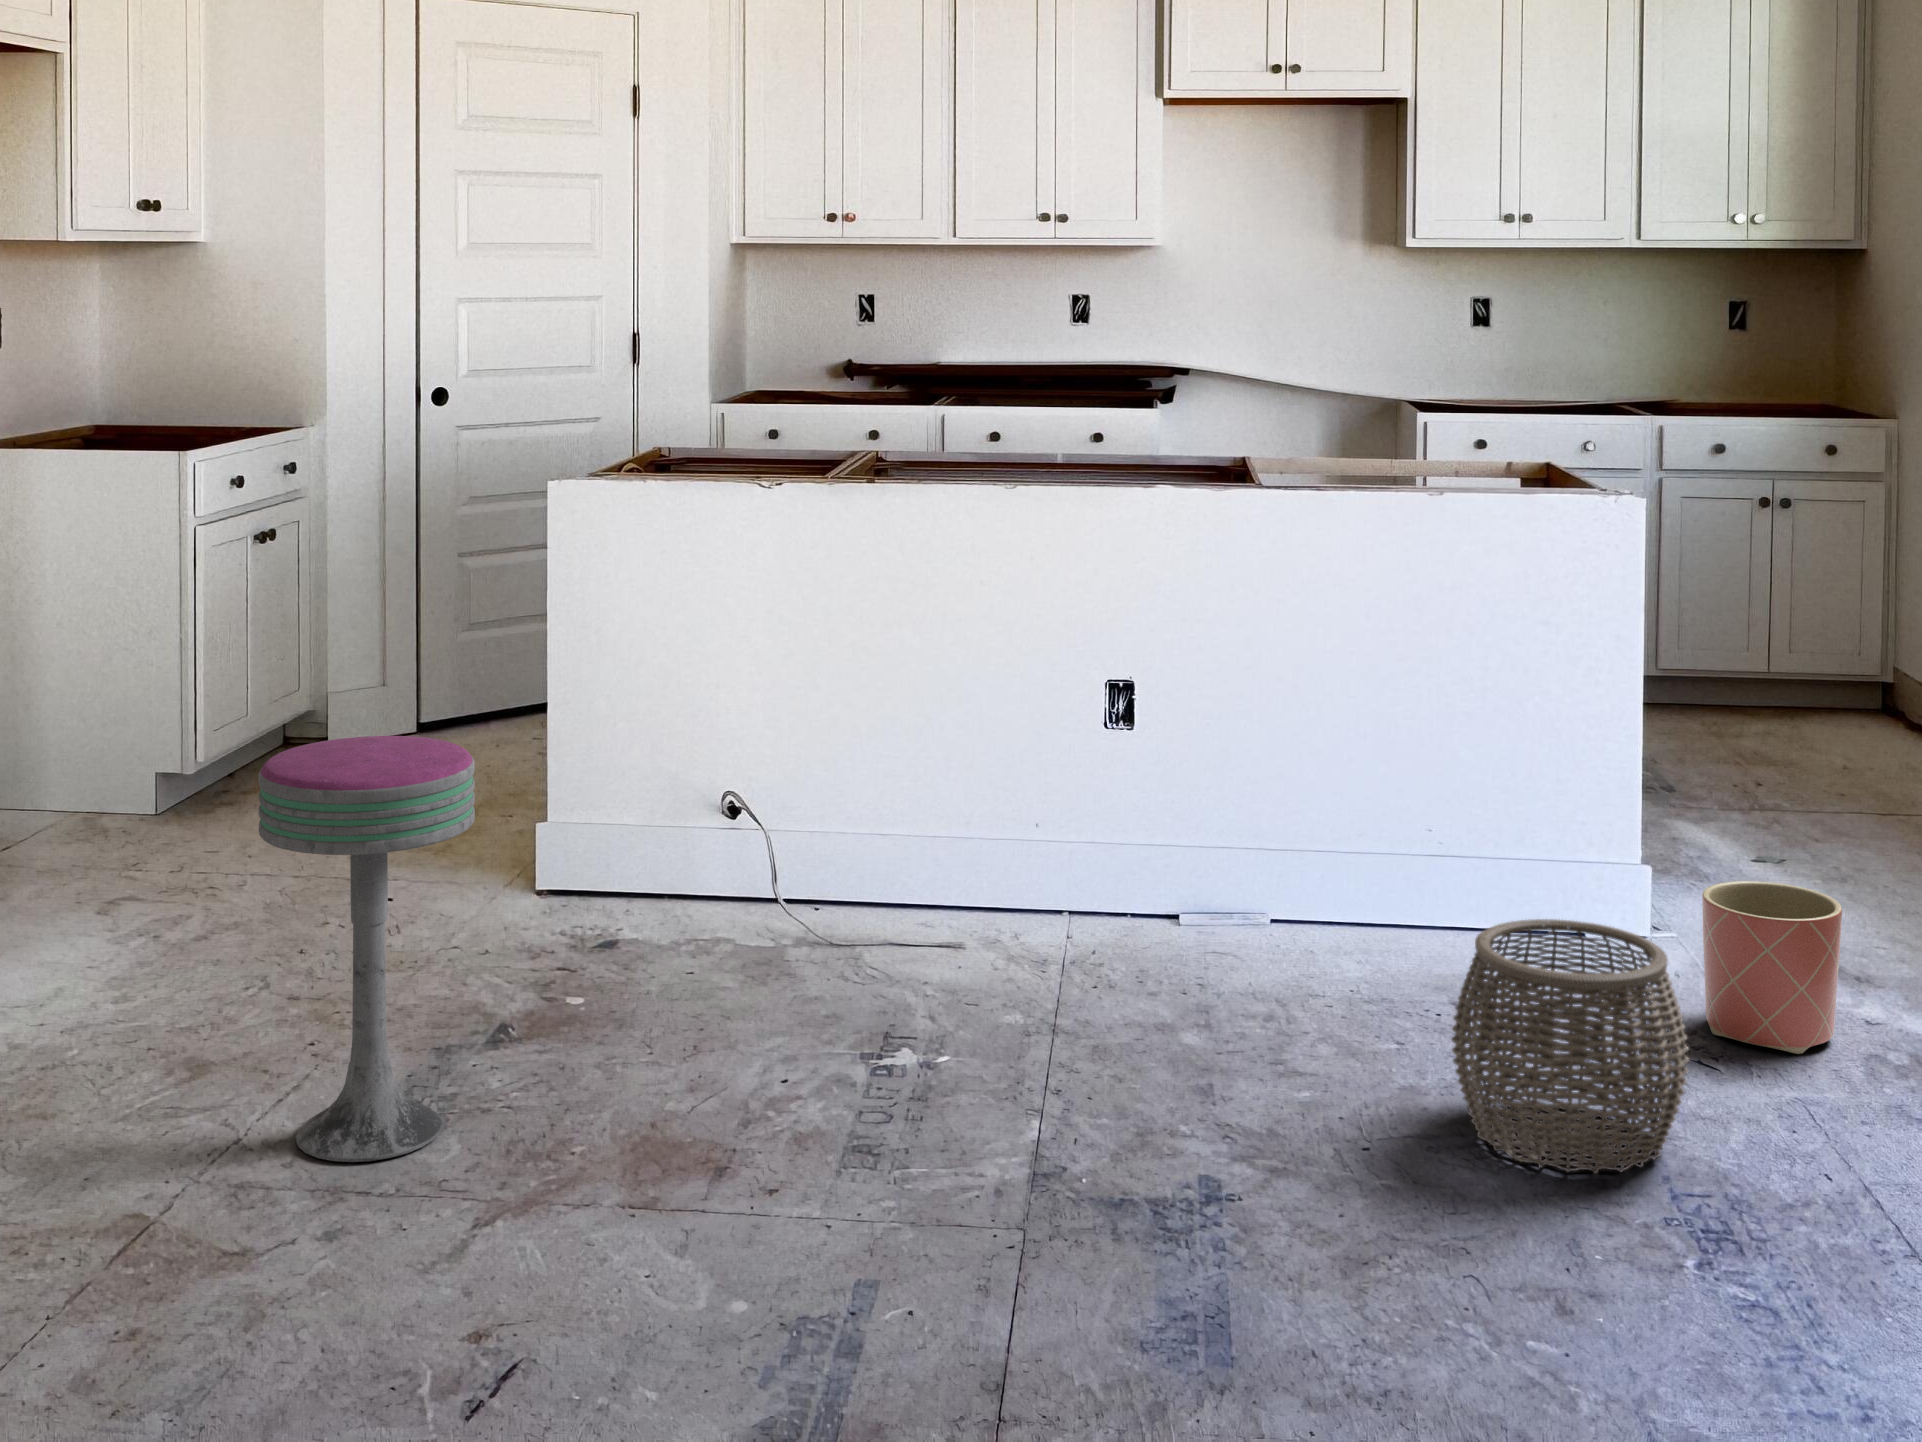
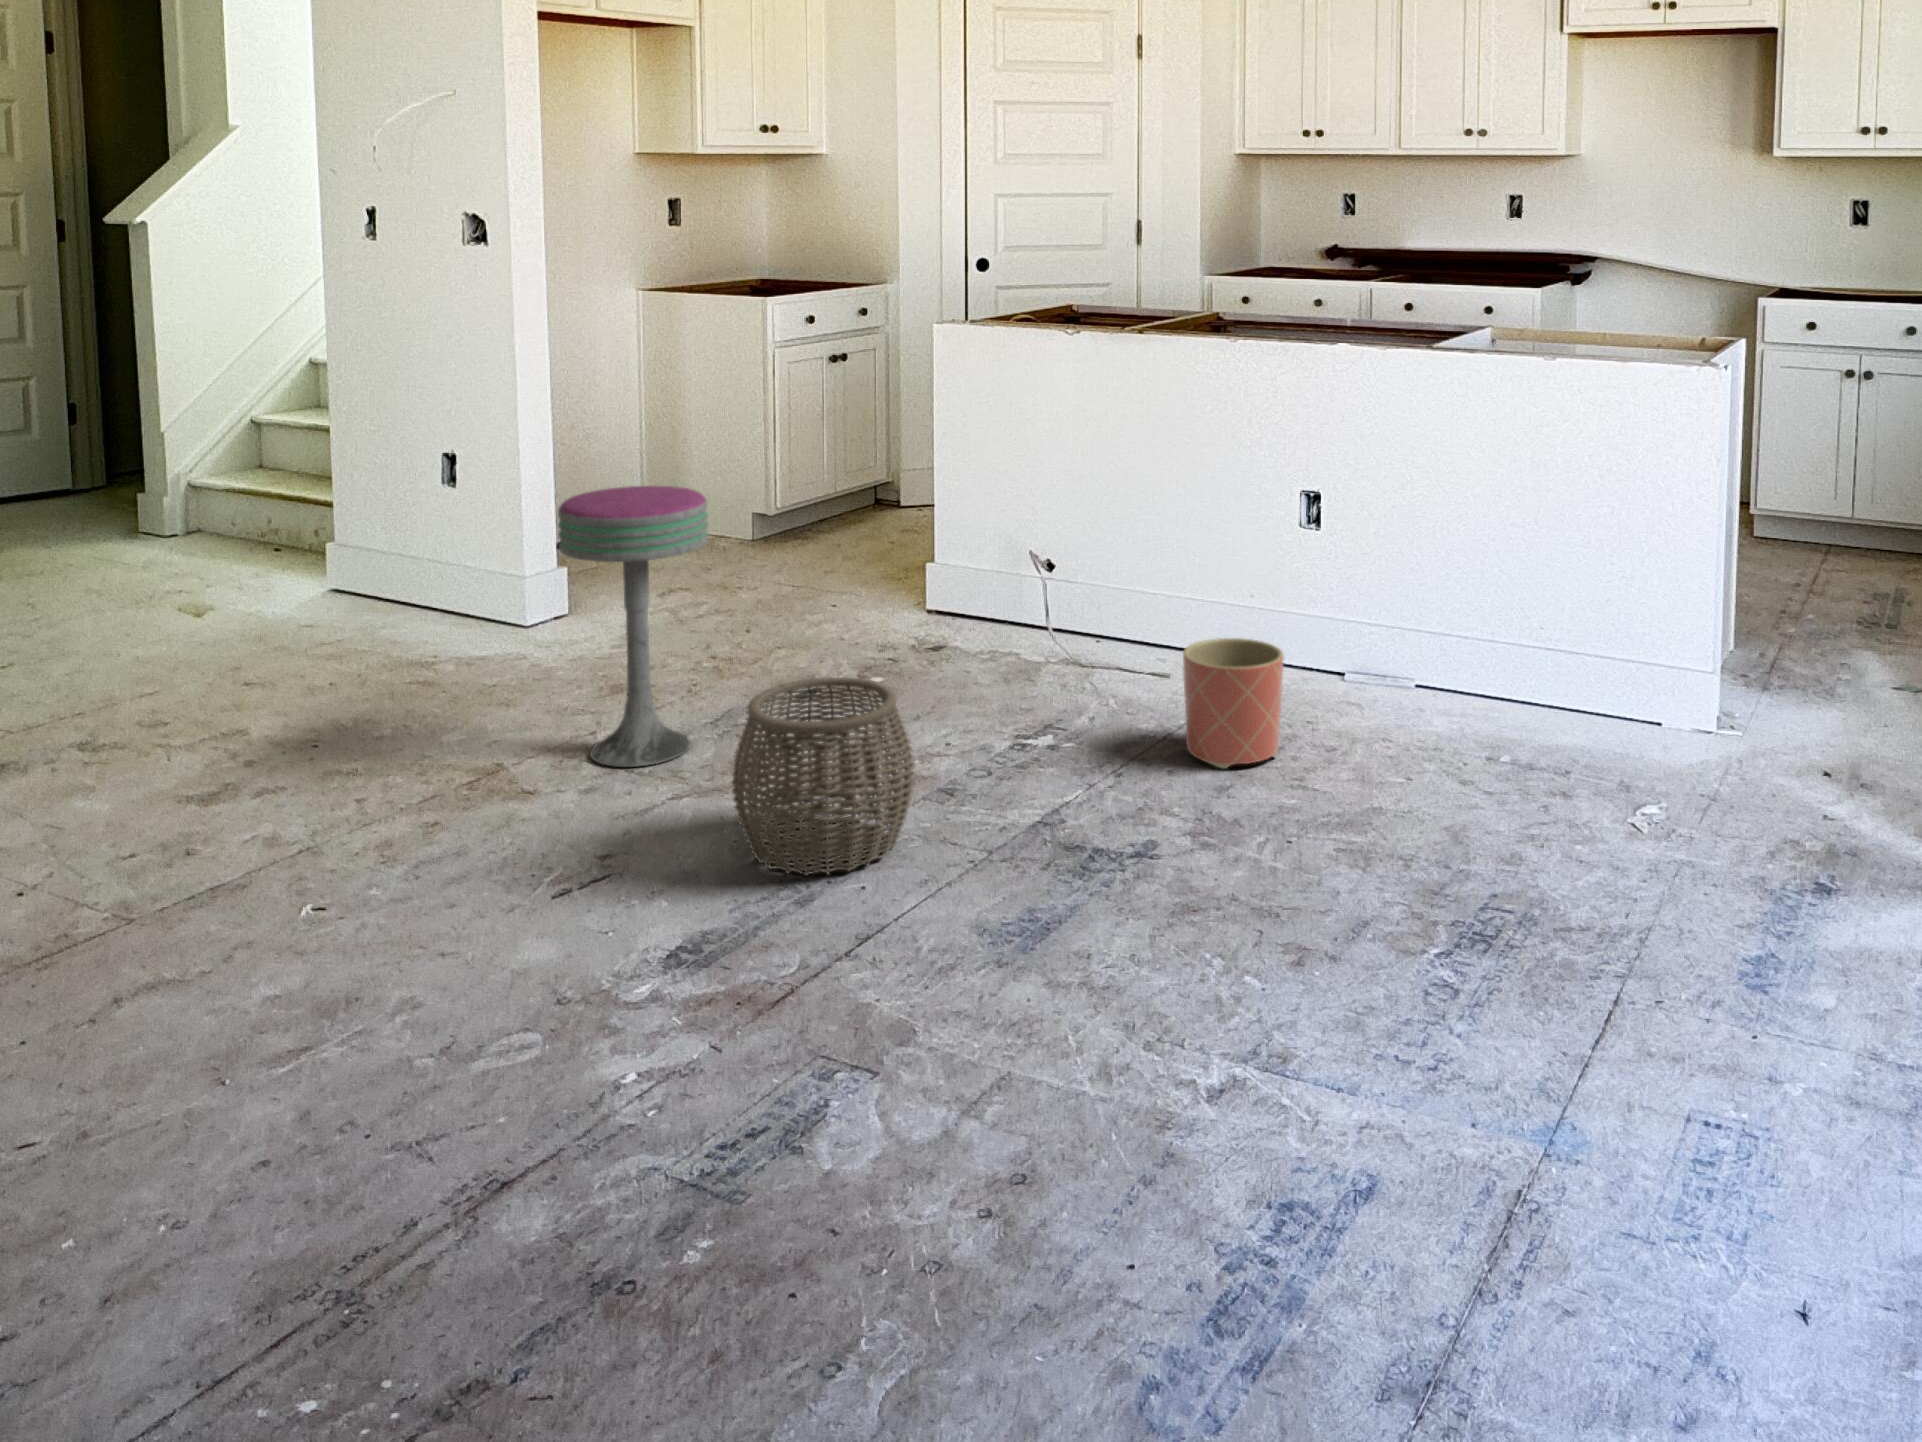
planter: present [1702,881,1842,1054] -> present [1183,638,1284,769]
woven basket: present [1451,919,1689,1174] -> present [732,677,915,875]

